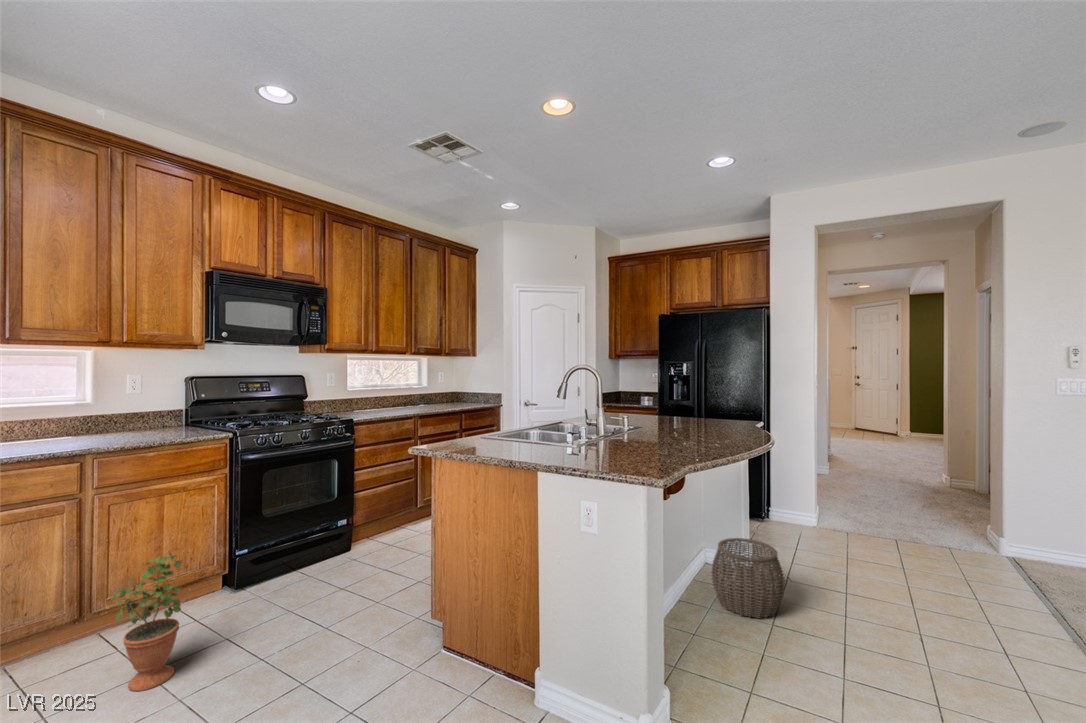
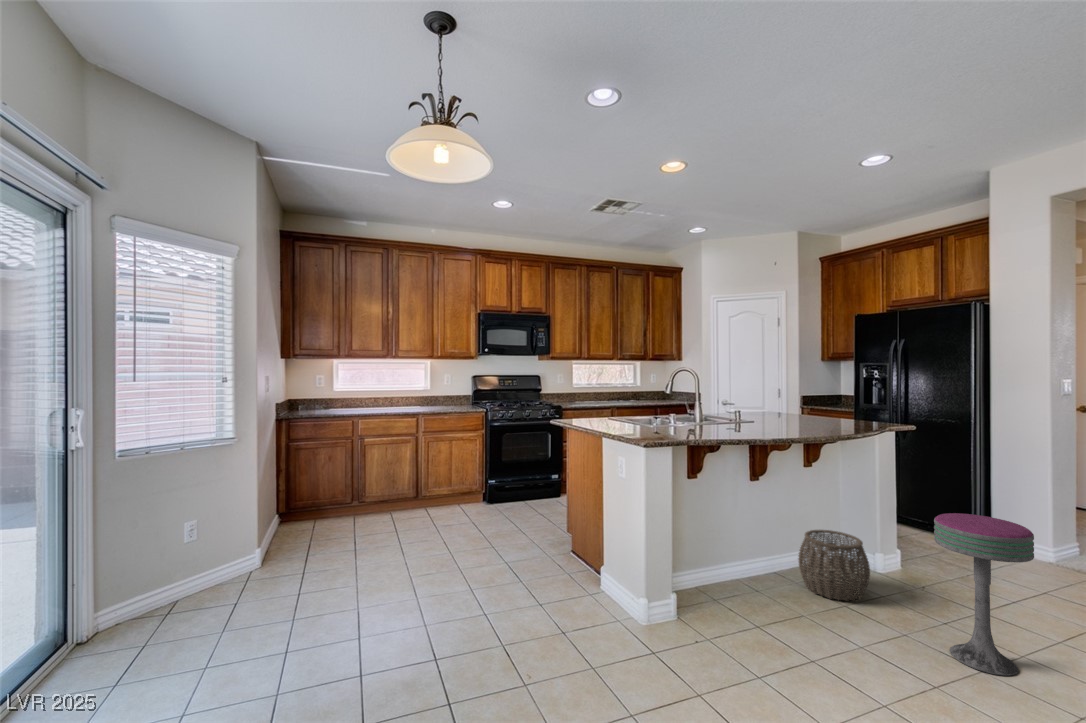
bar stool: none [878,507,973,668] -> present [934,513,1034,676]
potted plant: present [111,552,181,691] -> none [421,465,450,533]

